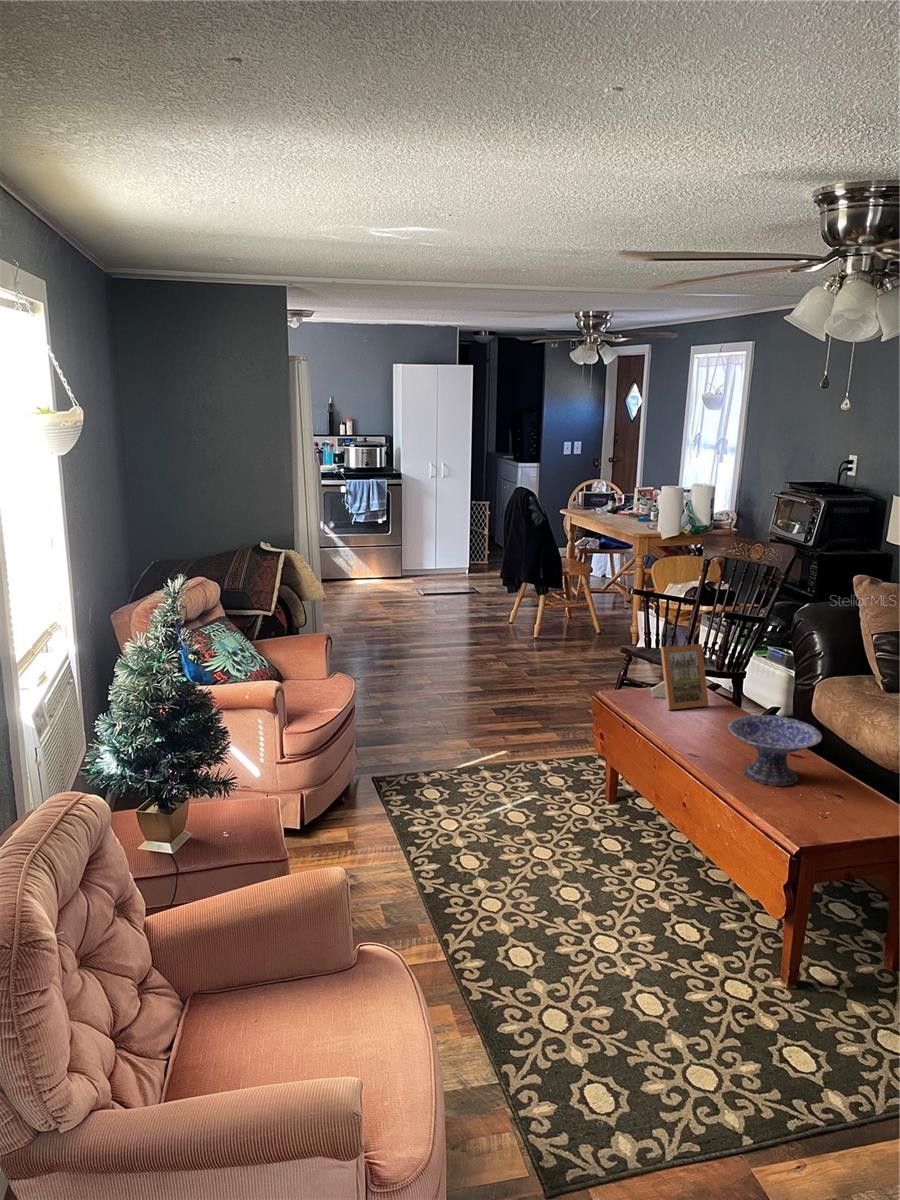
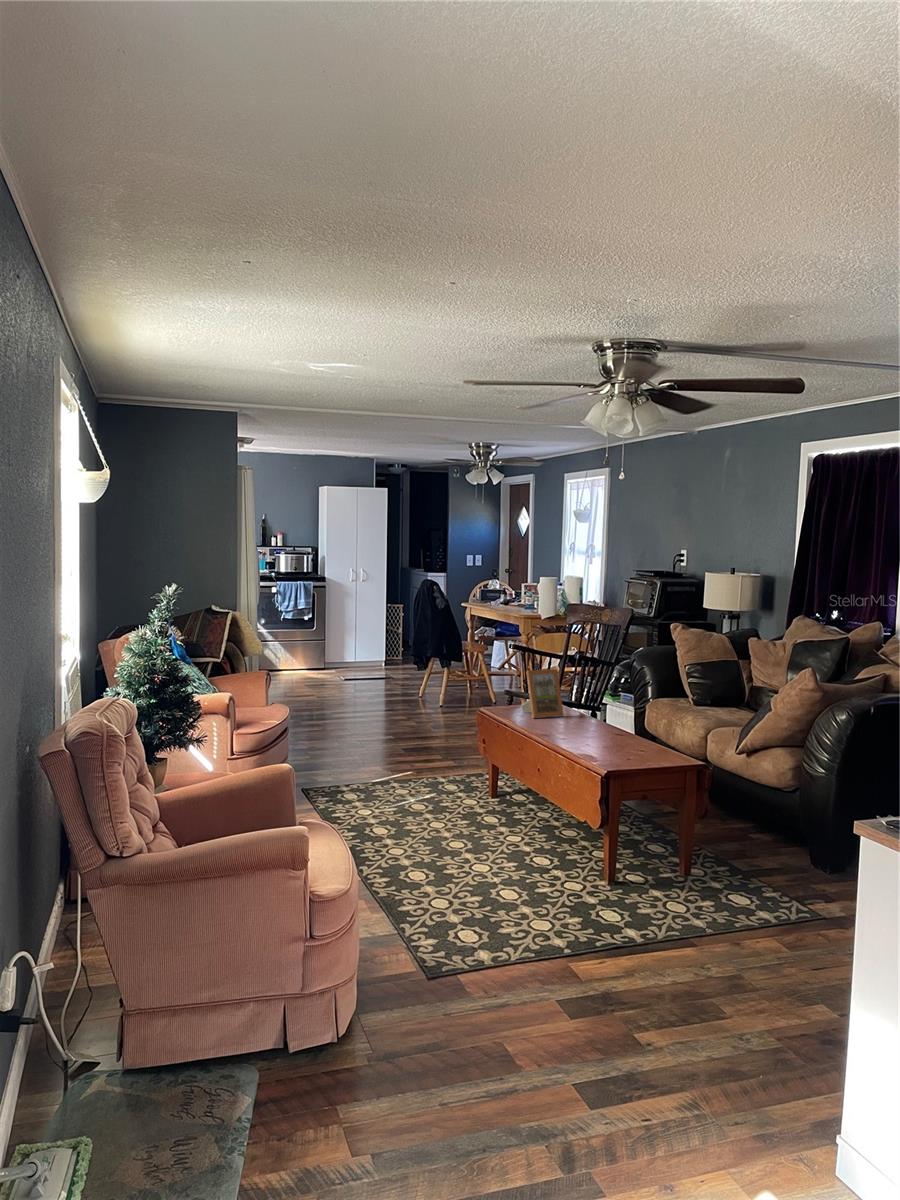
decorative bowl: present [728,715,822,786] -> none [569,706,635,751]

